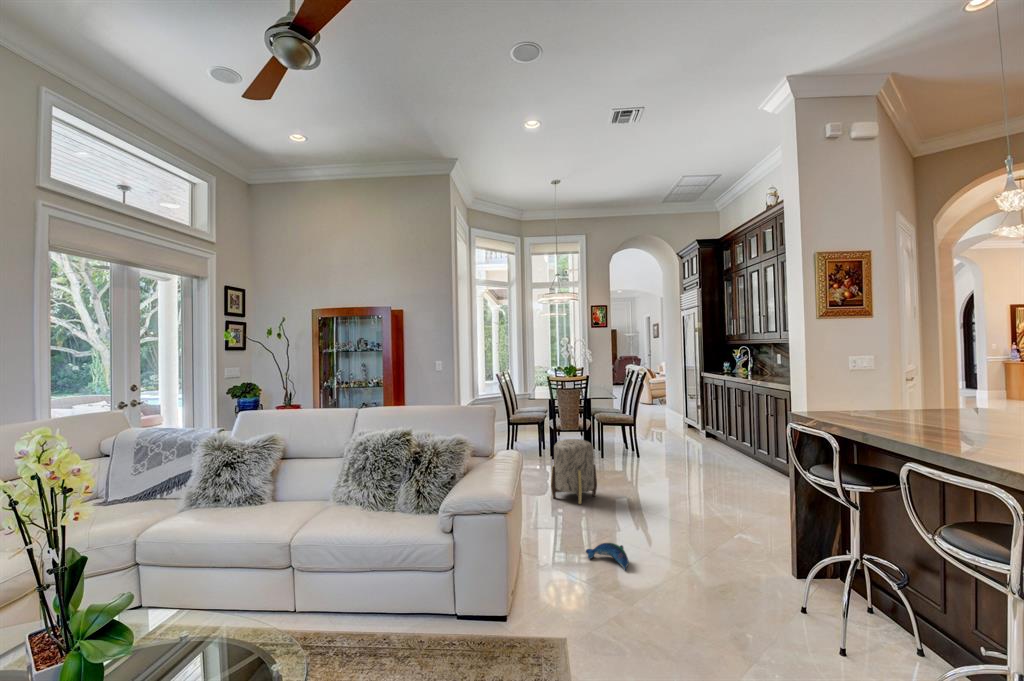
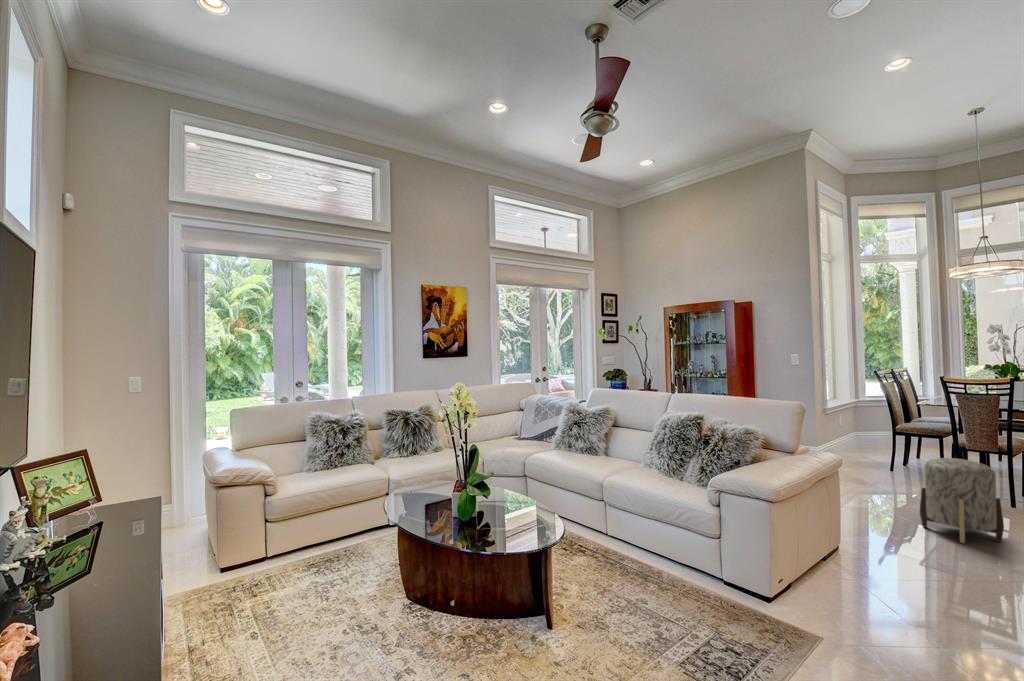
plush toy: present [586,543,629,570] -> none [919,584,981,623]

